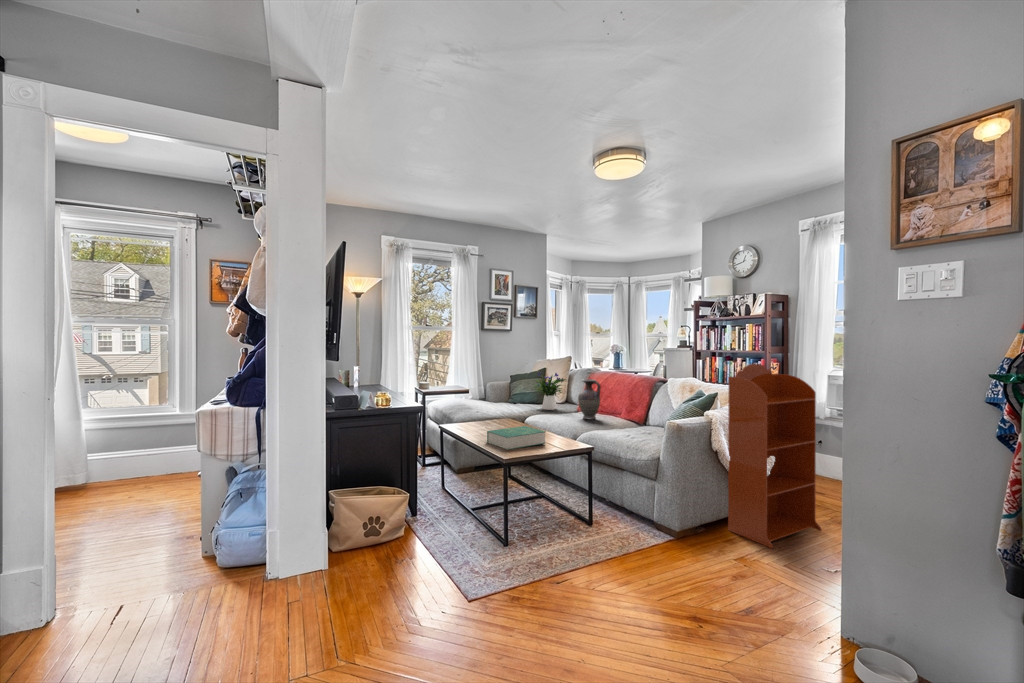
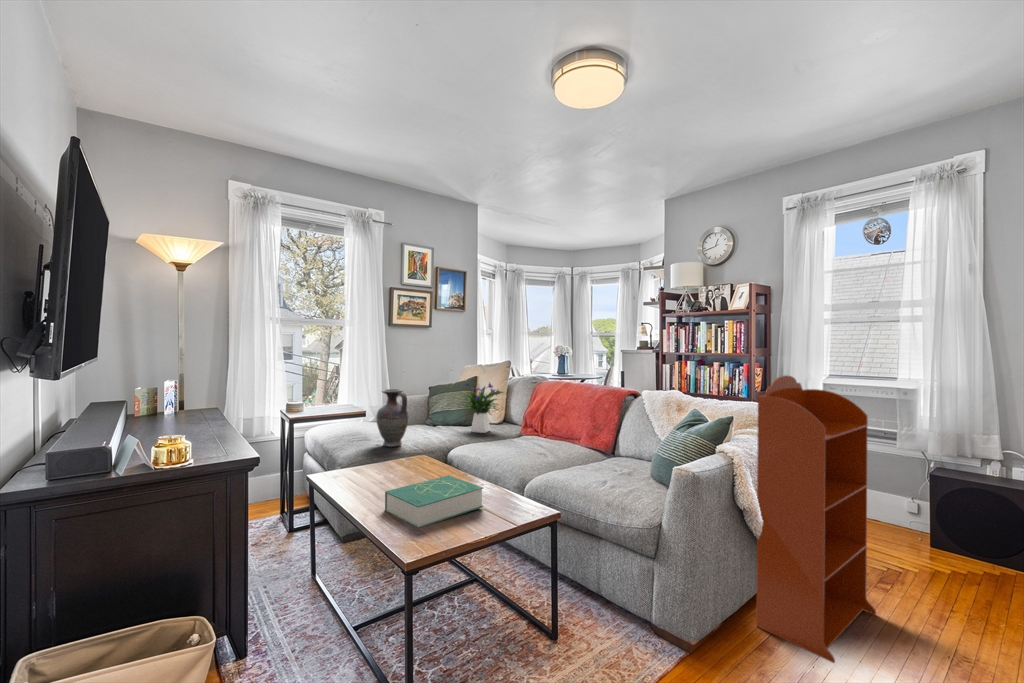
vase: present [578,379,601,419] -> present [376,389,408,447]

